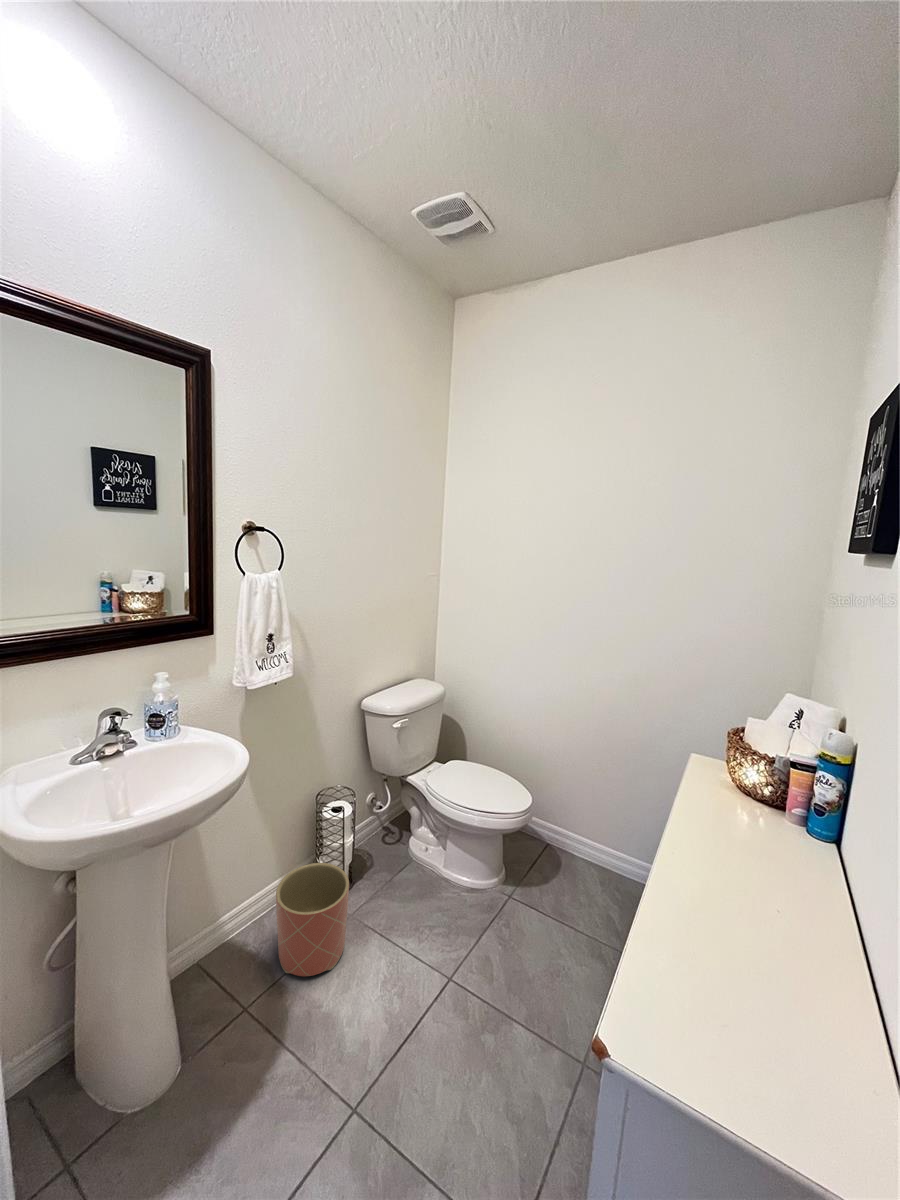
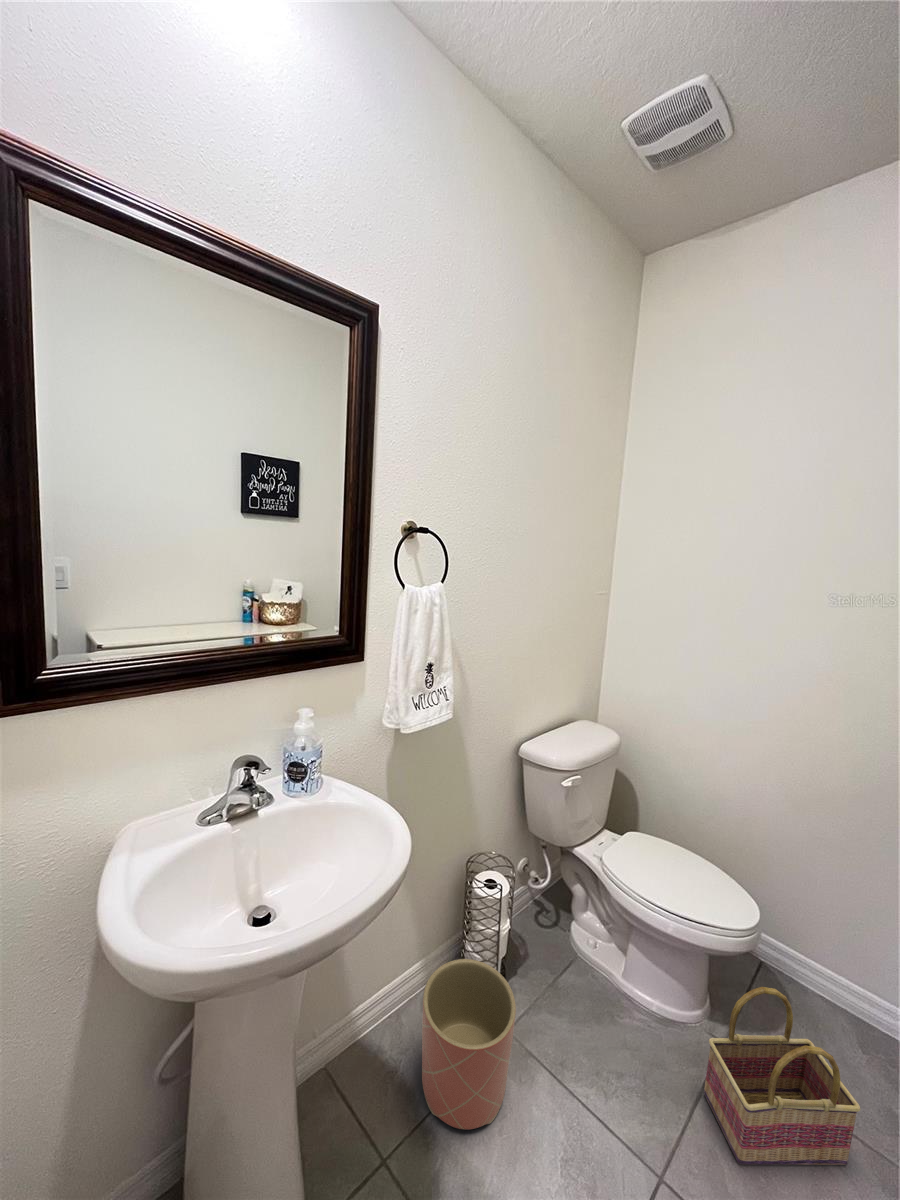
basket: none [488,844,575,957] -> present [704,987,860,1165]

